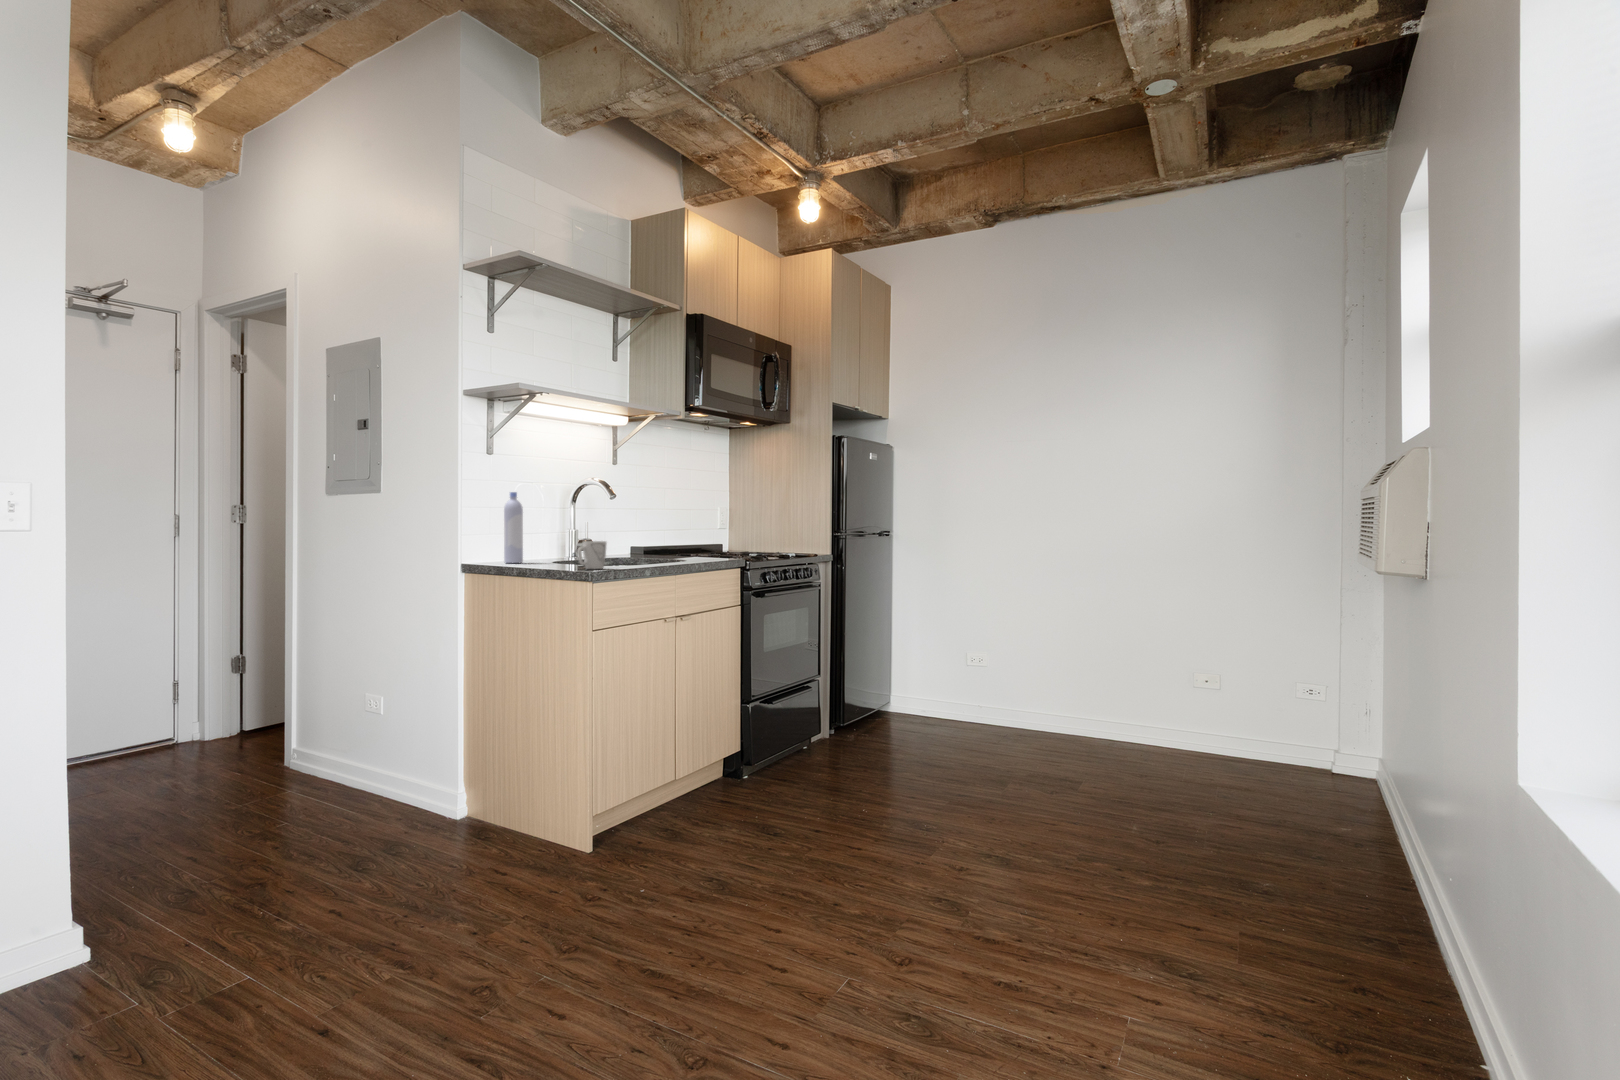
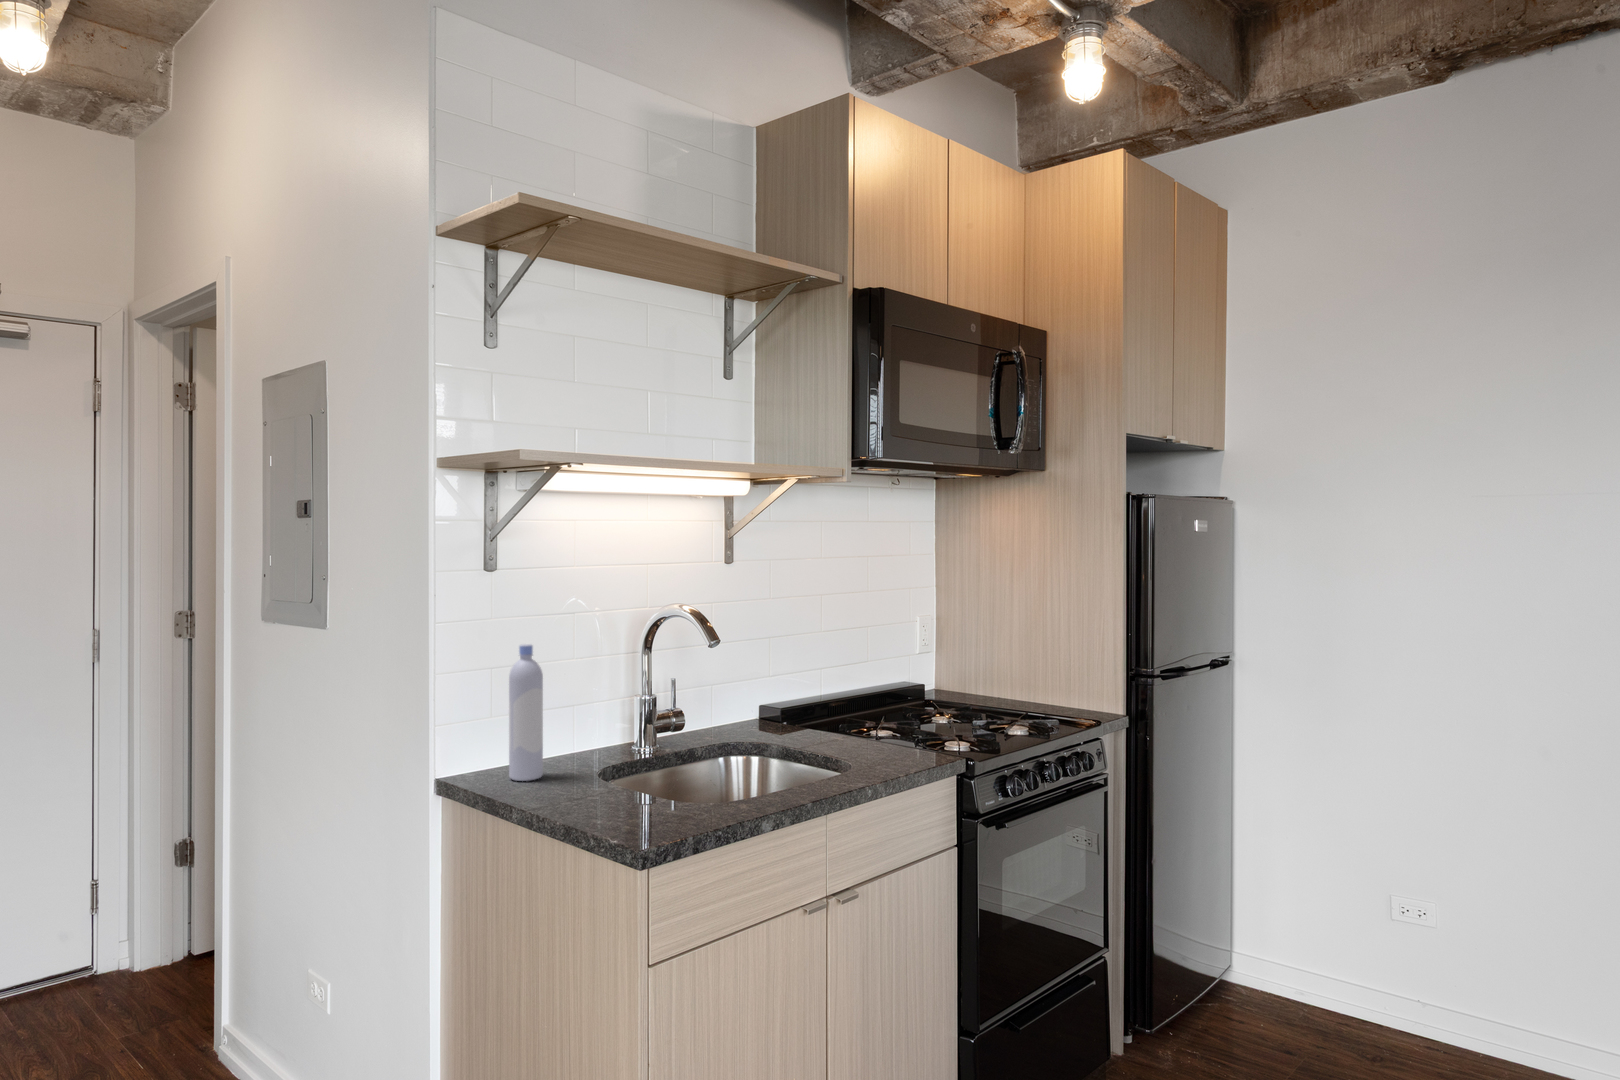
mug: present [577,541,607,569] -> none [620,763,680,828]

